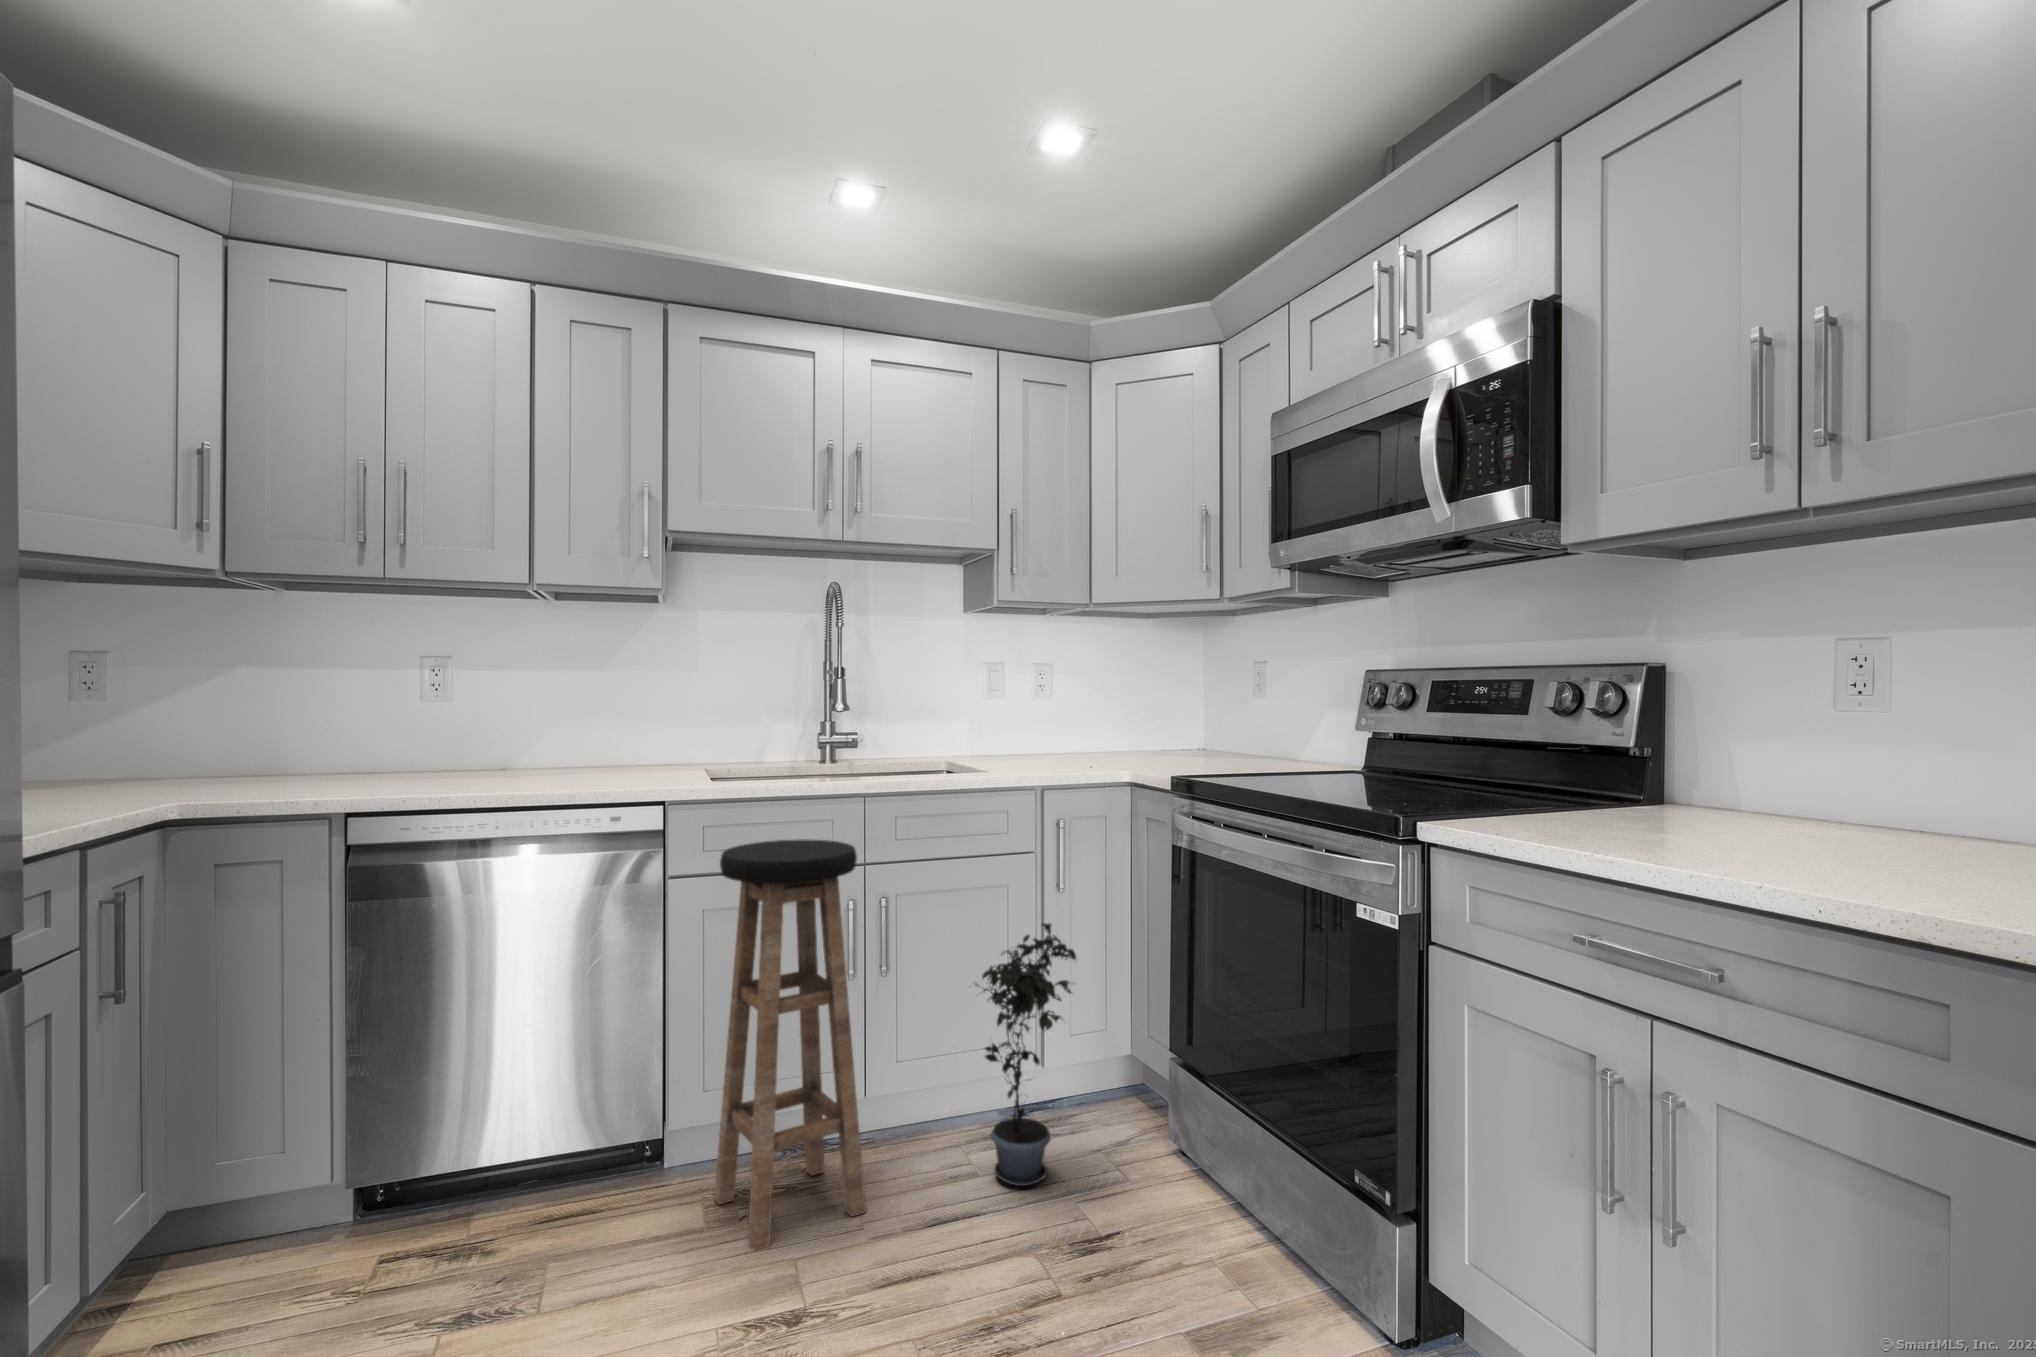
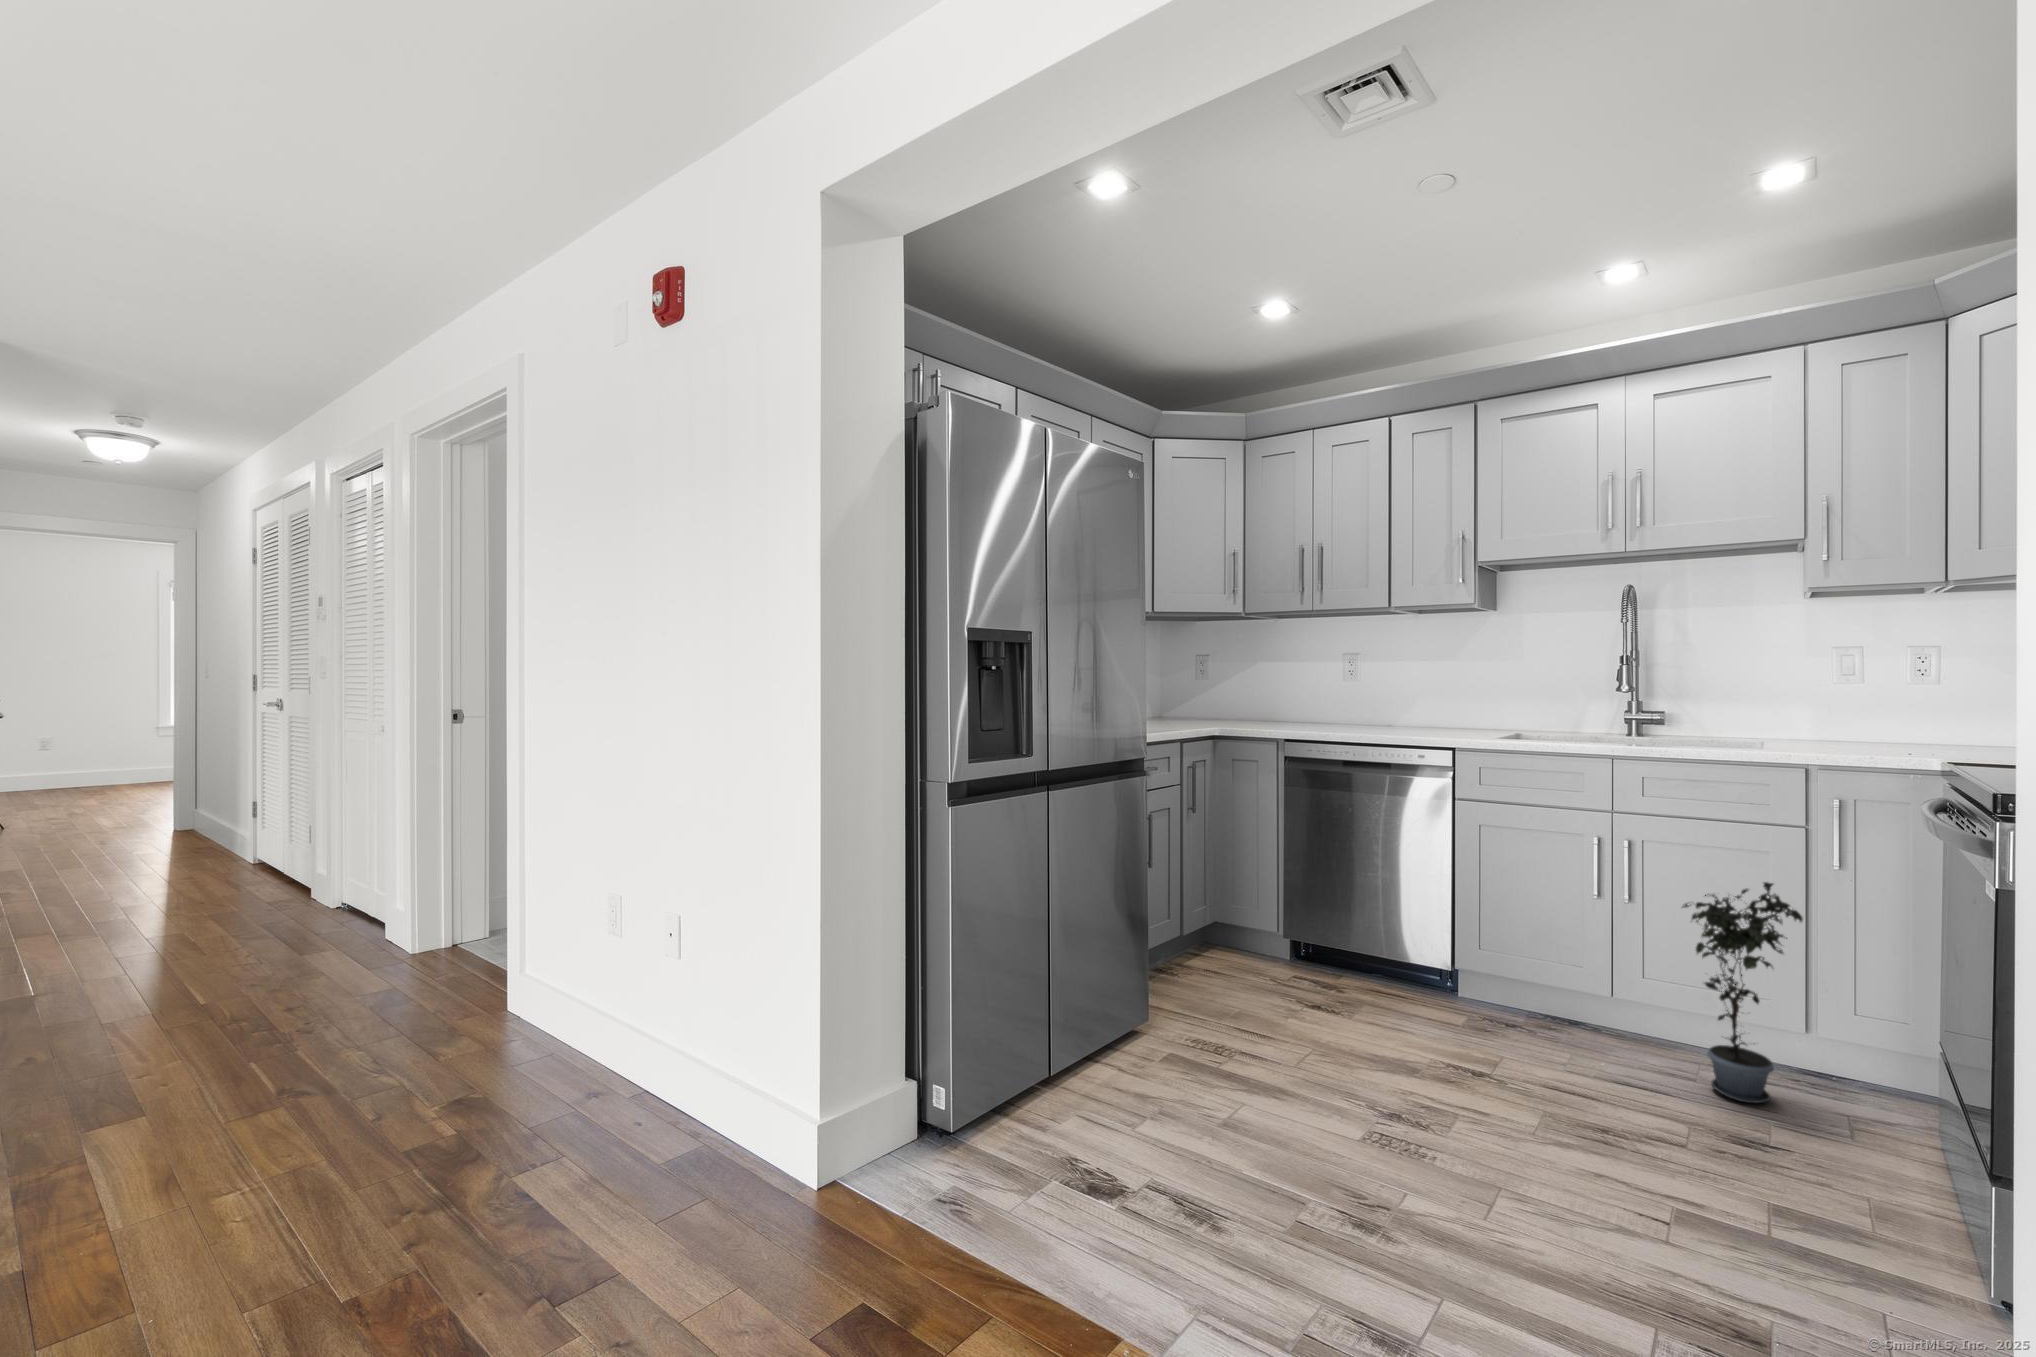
bar stool: present [714,839,866,1251] -> none [1472,782,1579,1060]

